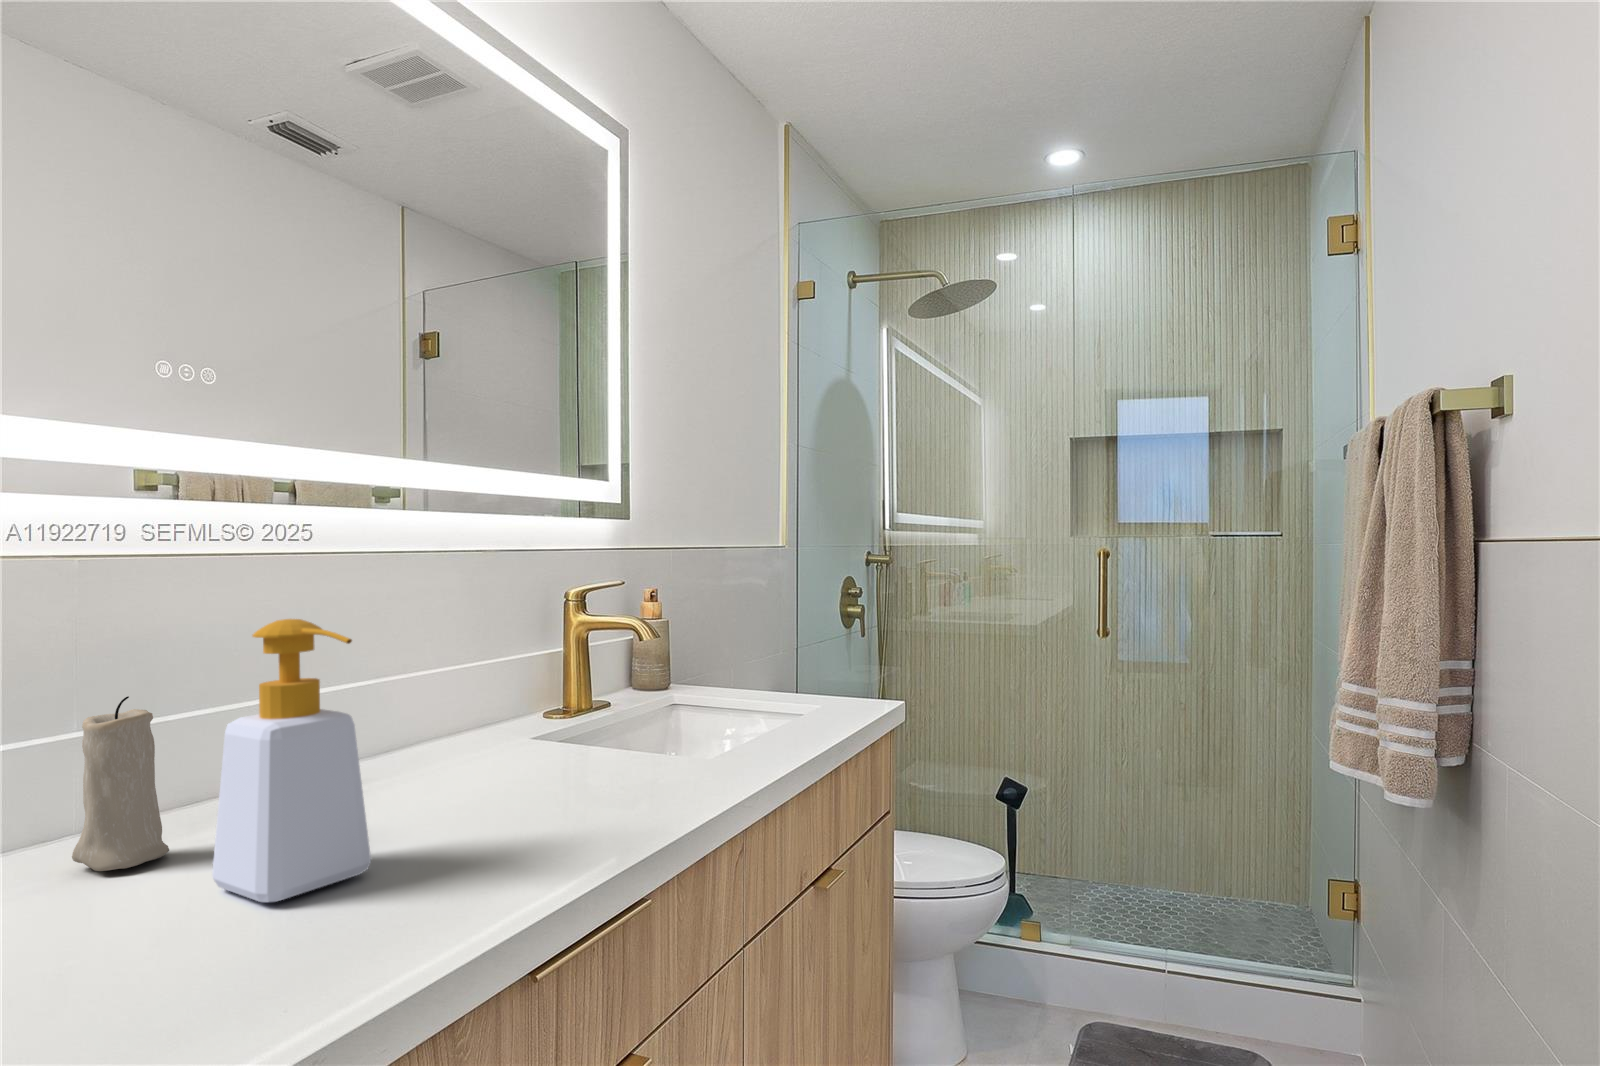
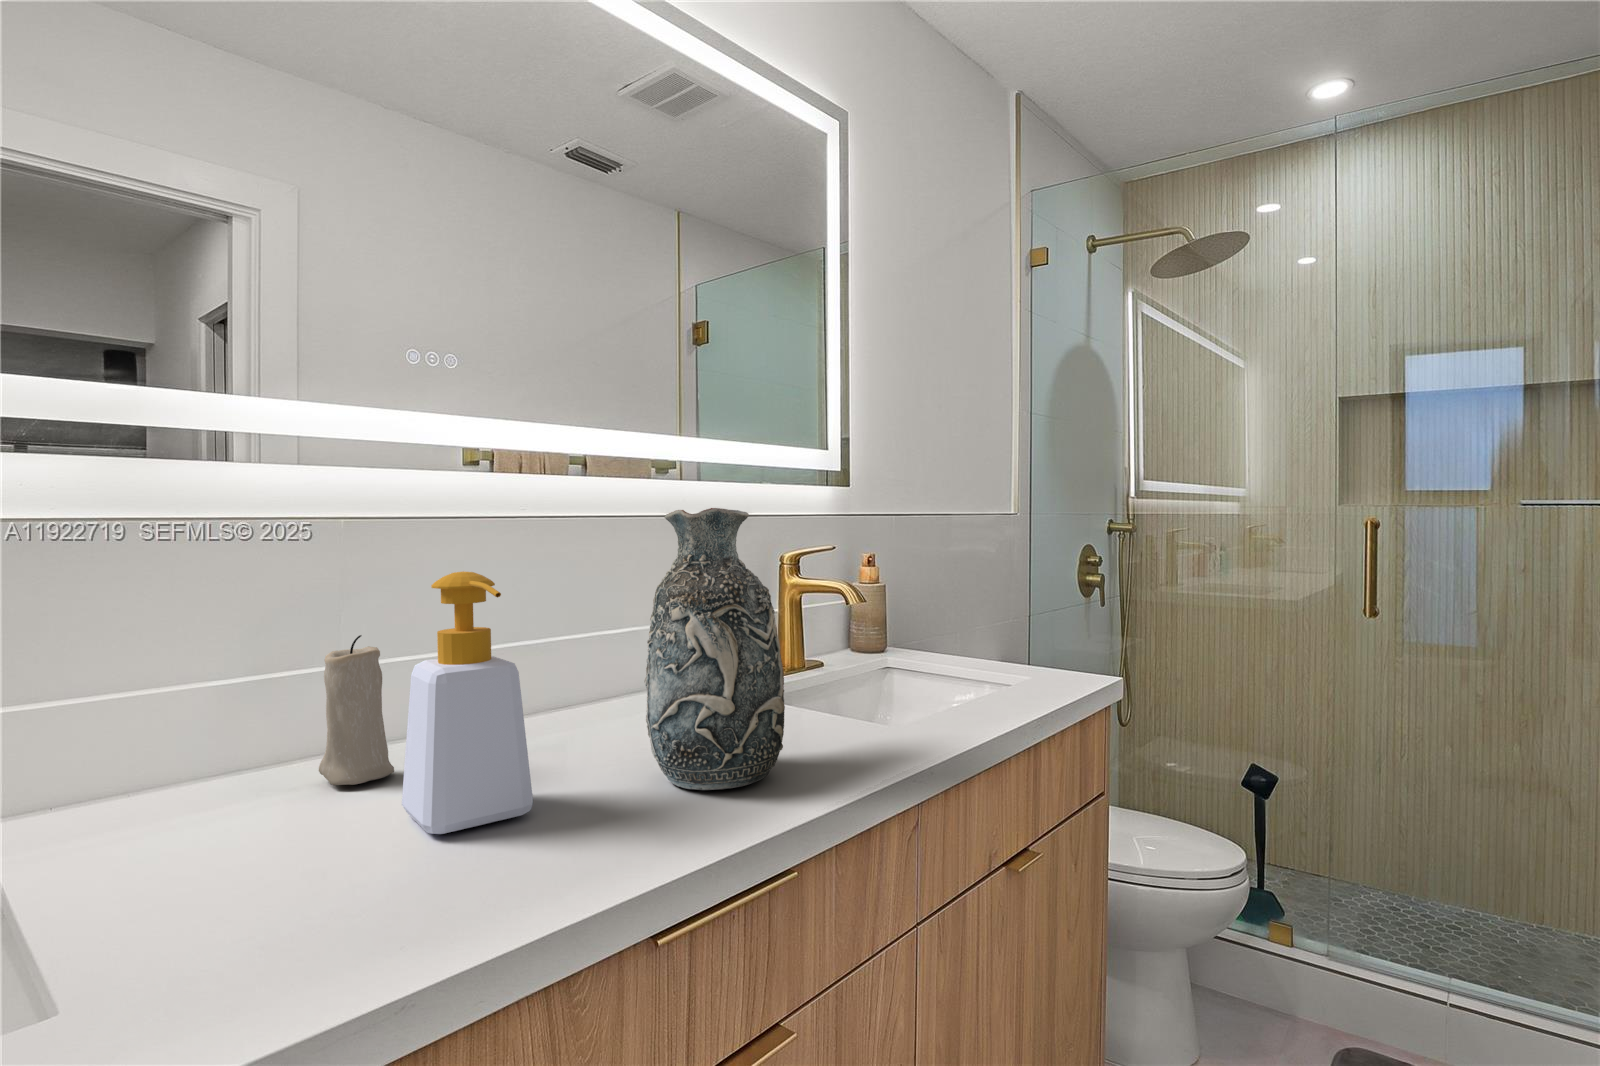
decorative vase: none [474,548,622,833] -> present [644,508,785,790]

